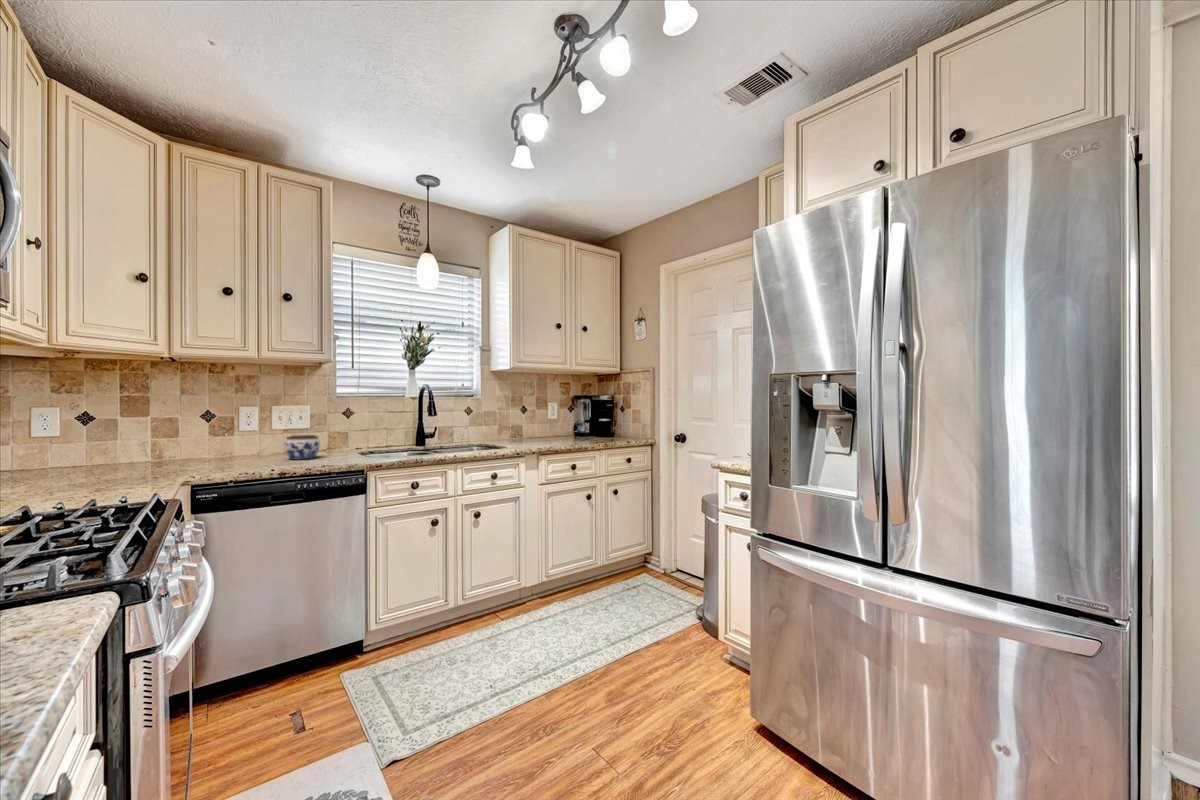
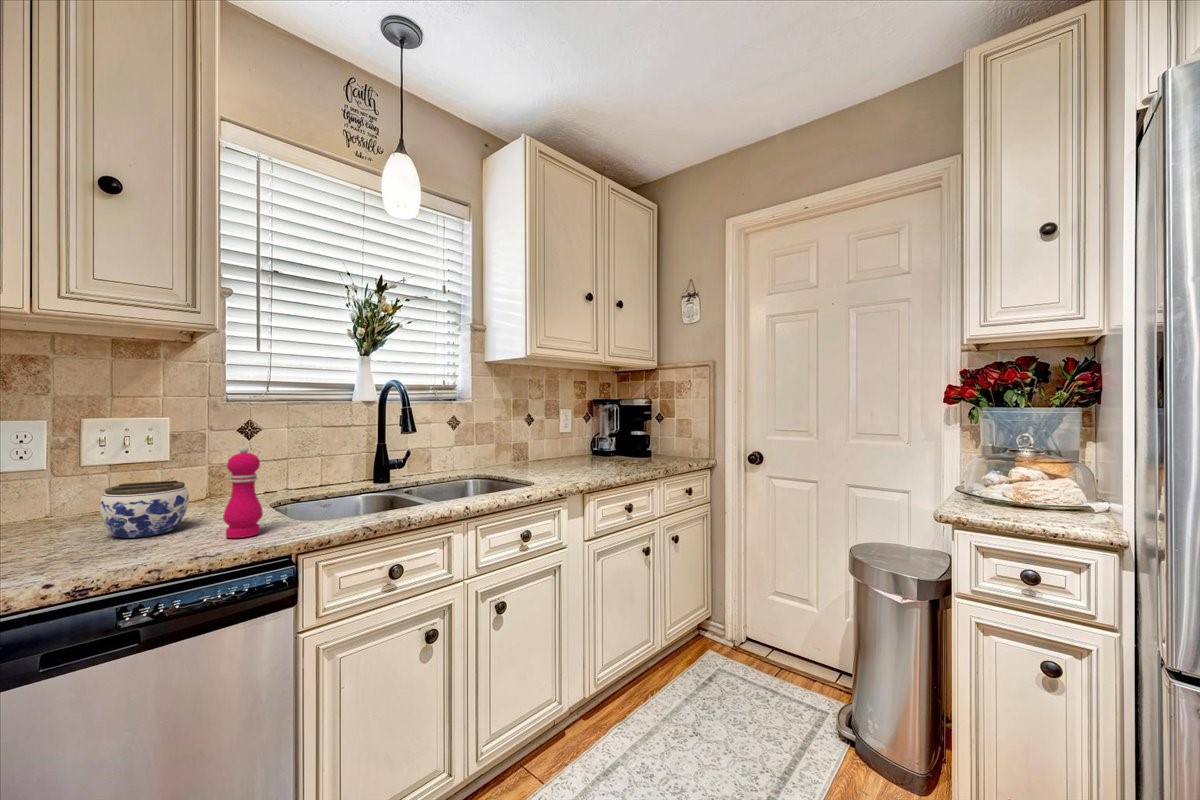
pepper mill: none [335,418,352,461] -> present [223,446,263,538]

